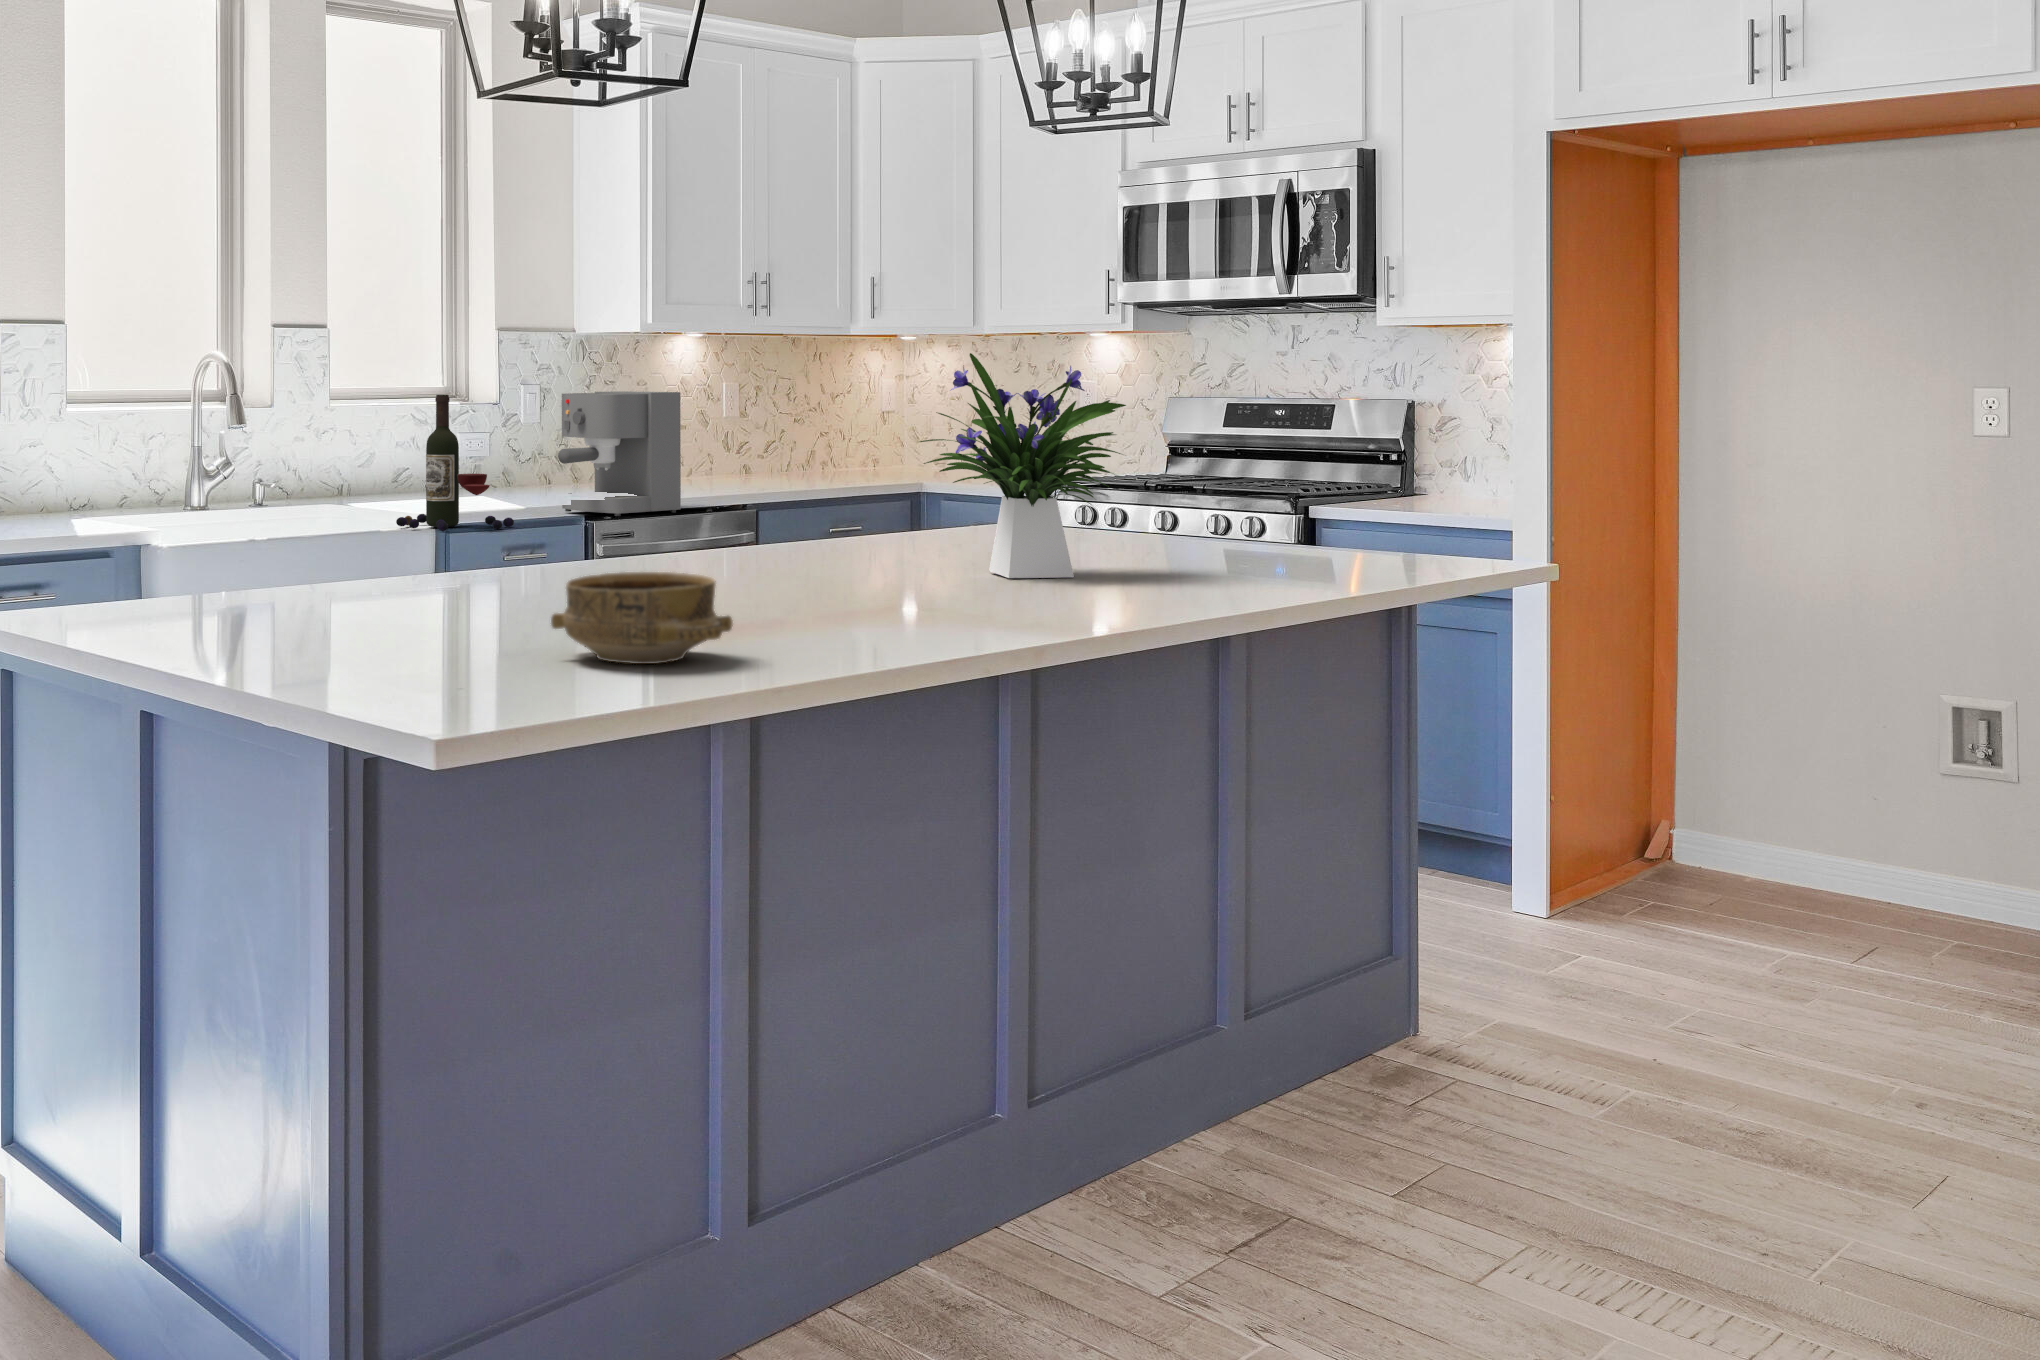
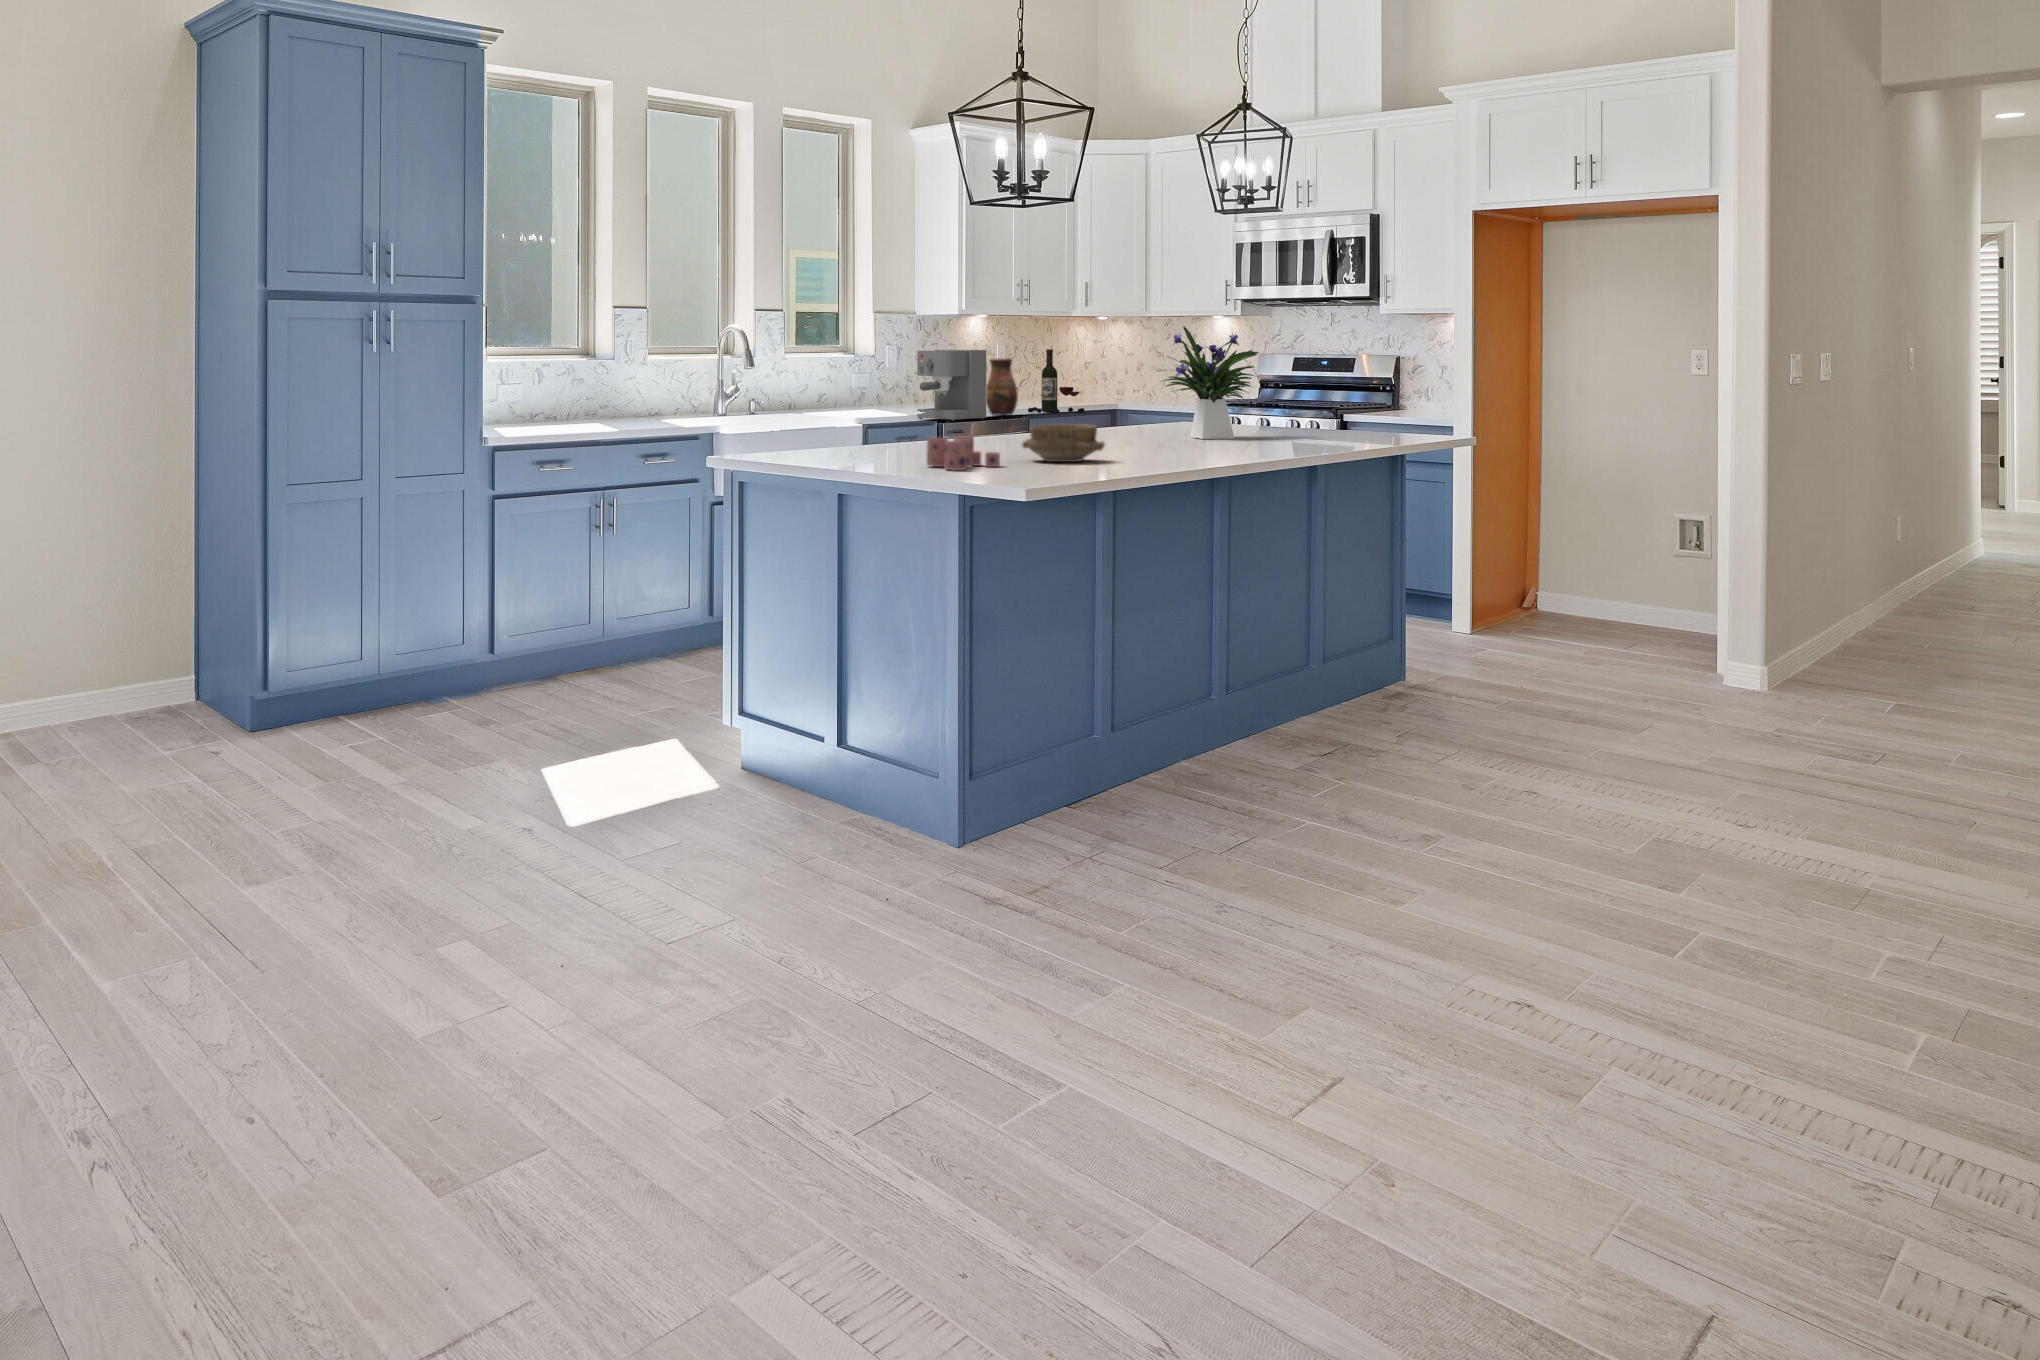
wine bottle: present [396,395,514,531] -> present [1028,349,1084,414]
vase: none [689,406,745,505] -> present [987,358,1018,416]
candle: none [314,603,477,696] -> present [927,436,1000,471]

